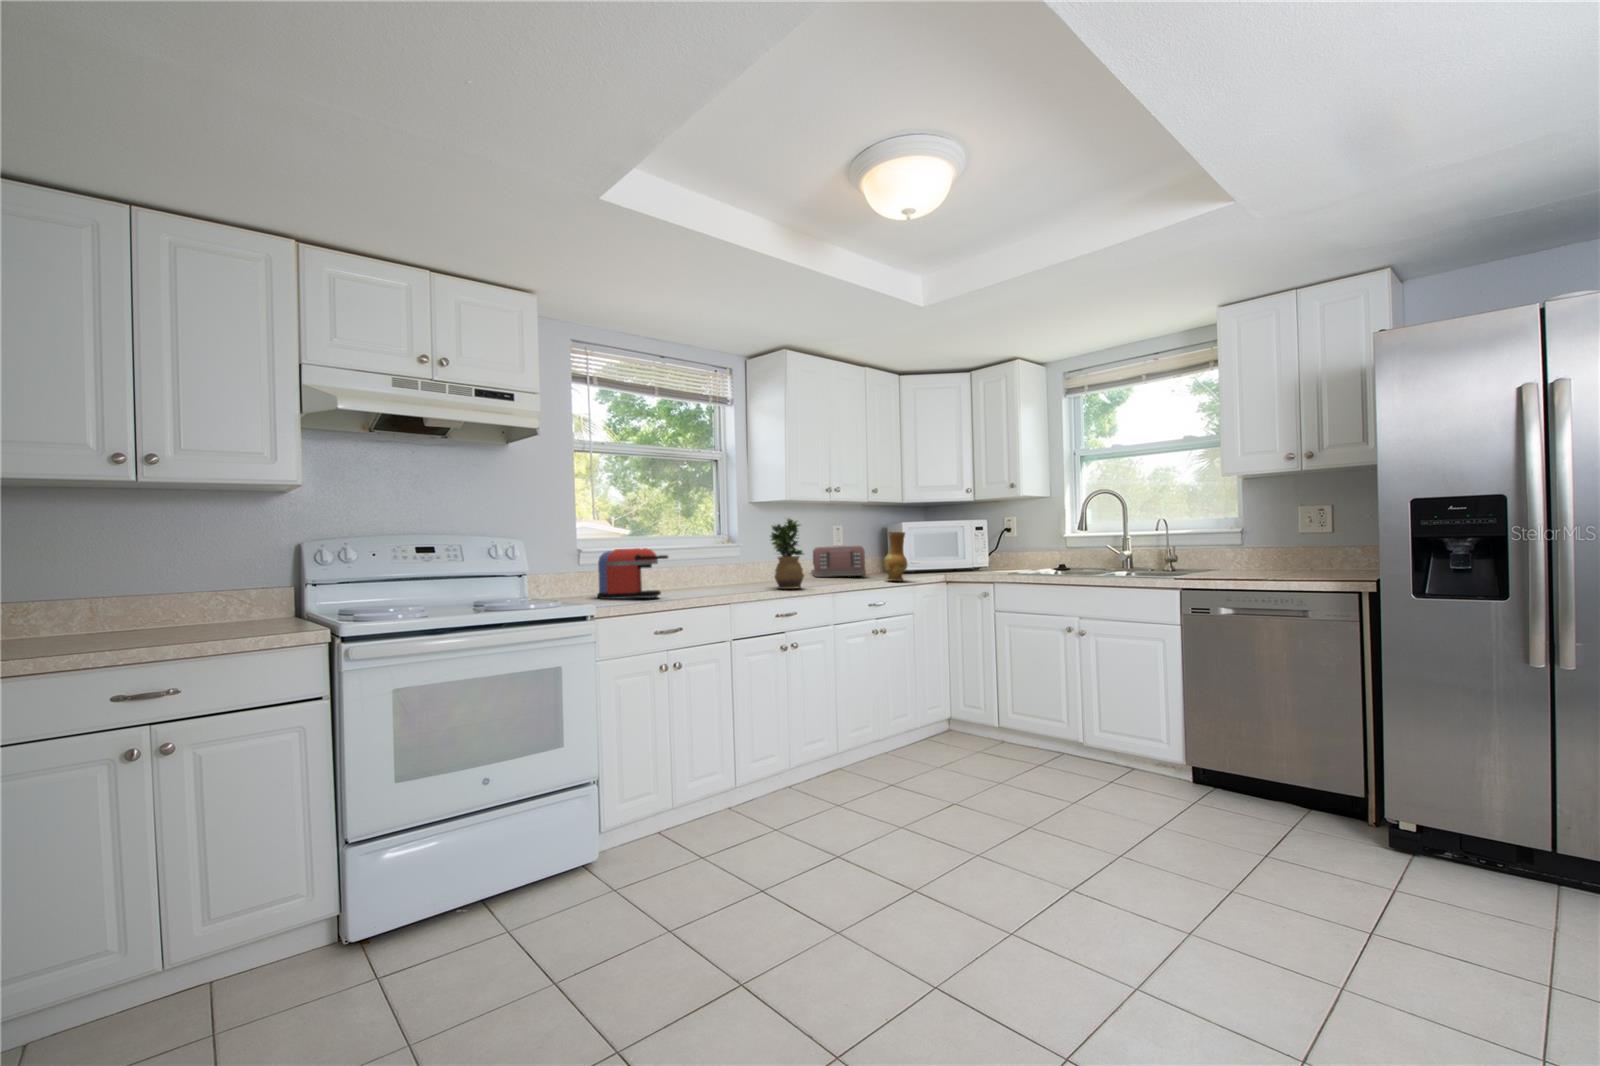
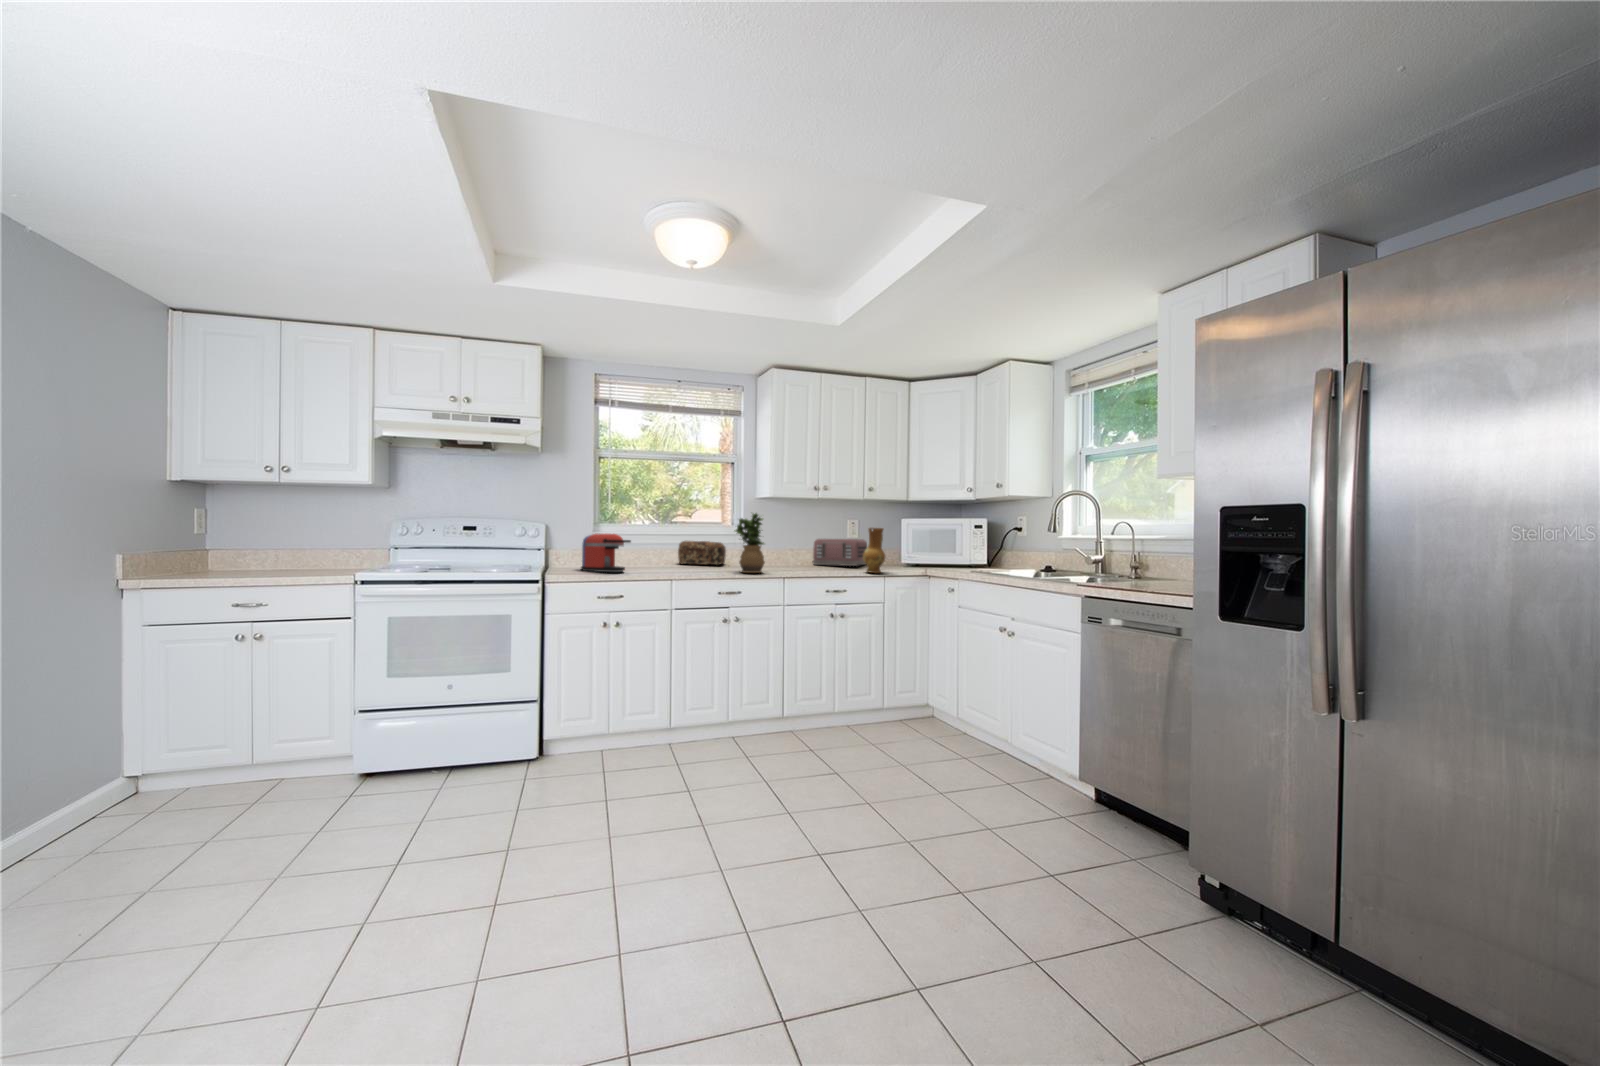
bread loaf: none [679,555,738,585] -> present [678,541,726,565]

